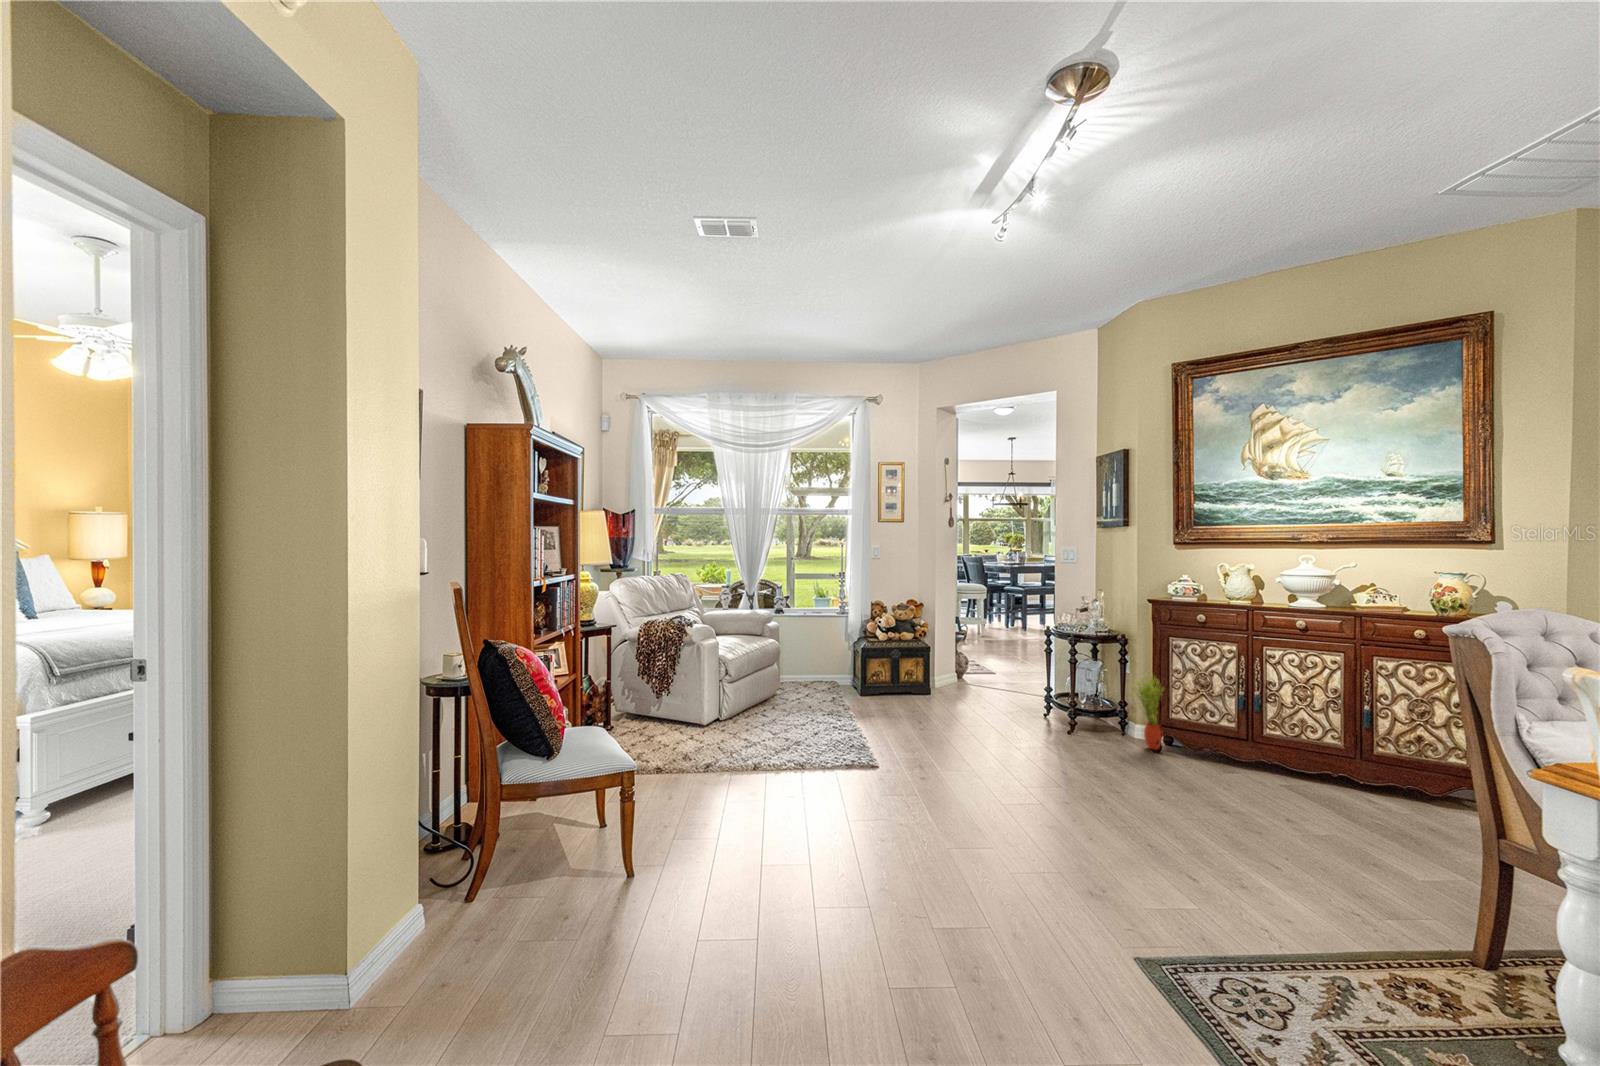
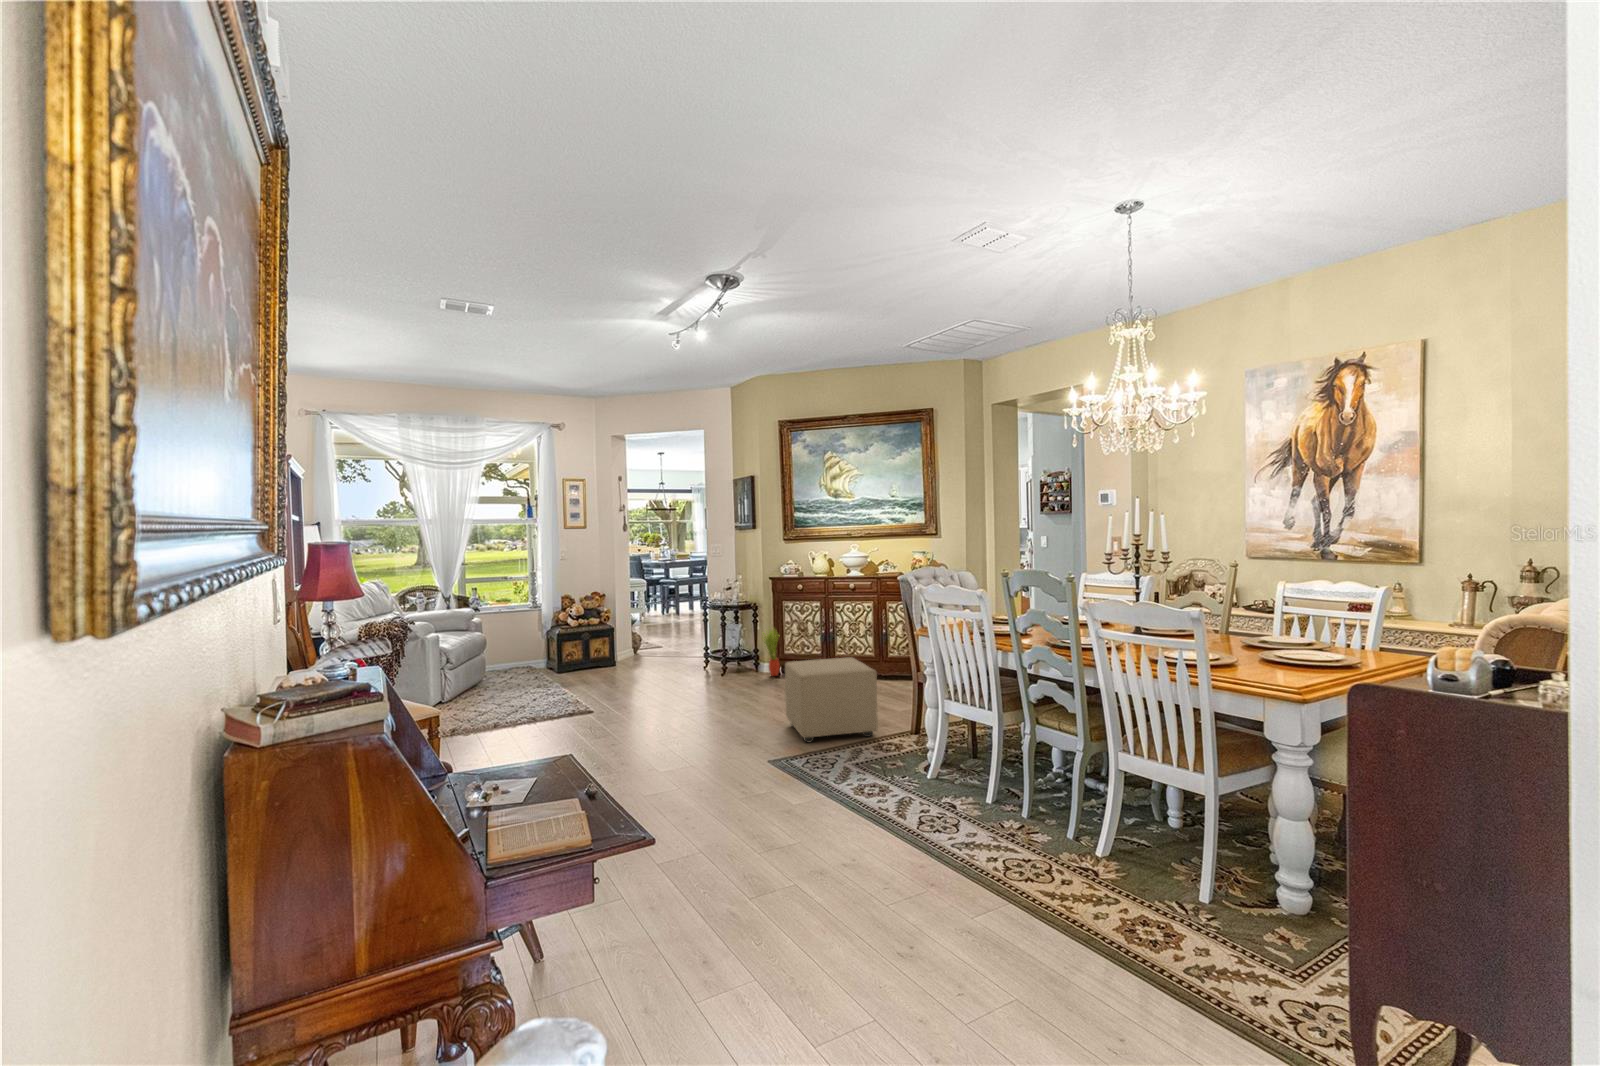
ottoman: none [1172,757,1382,945] -> present [785,657,878,743]

